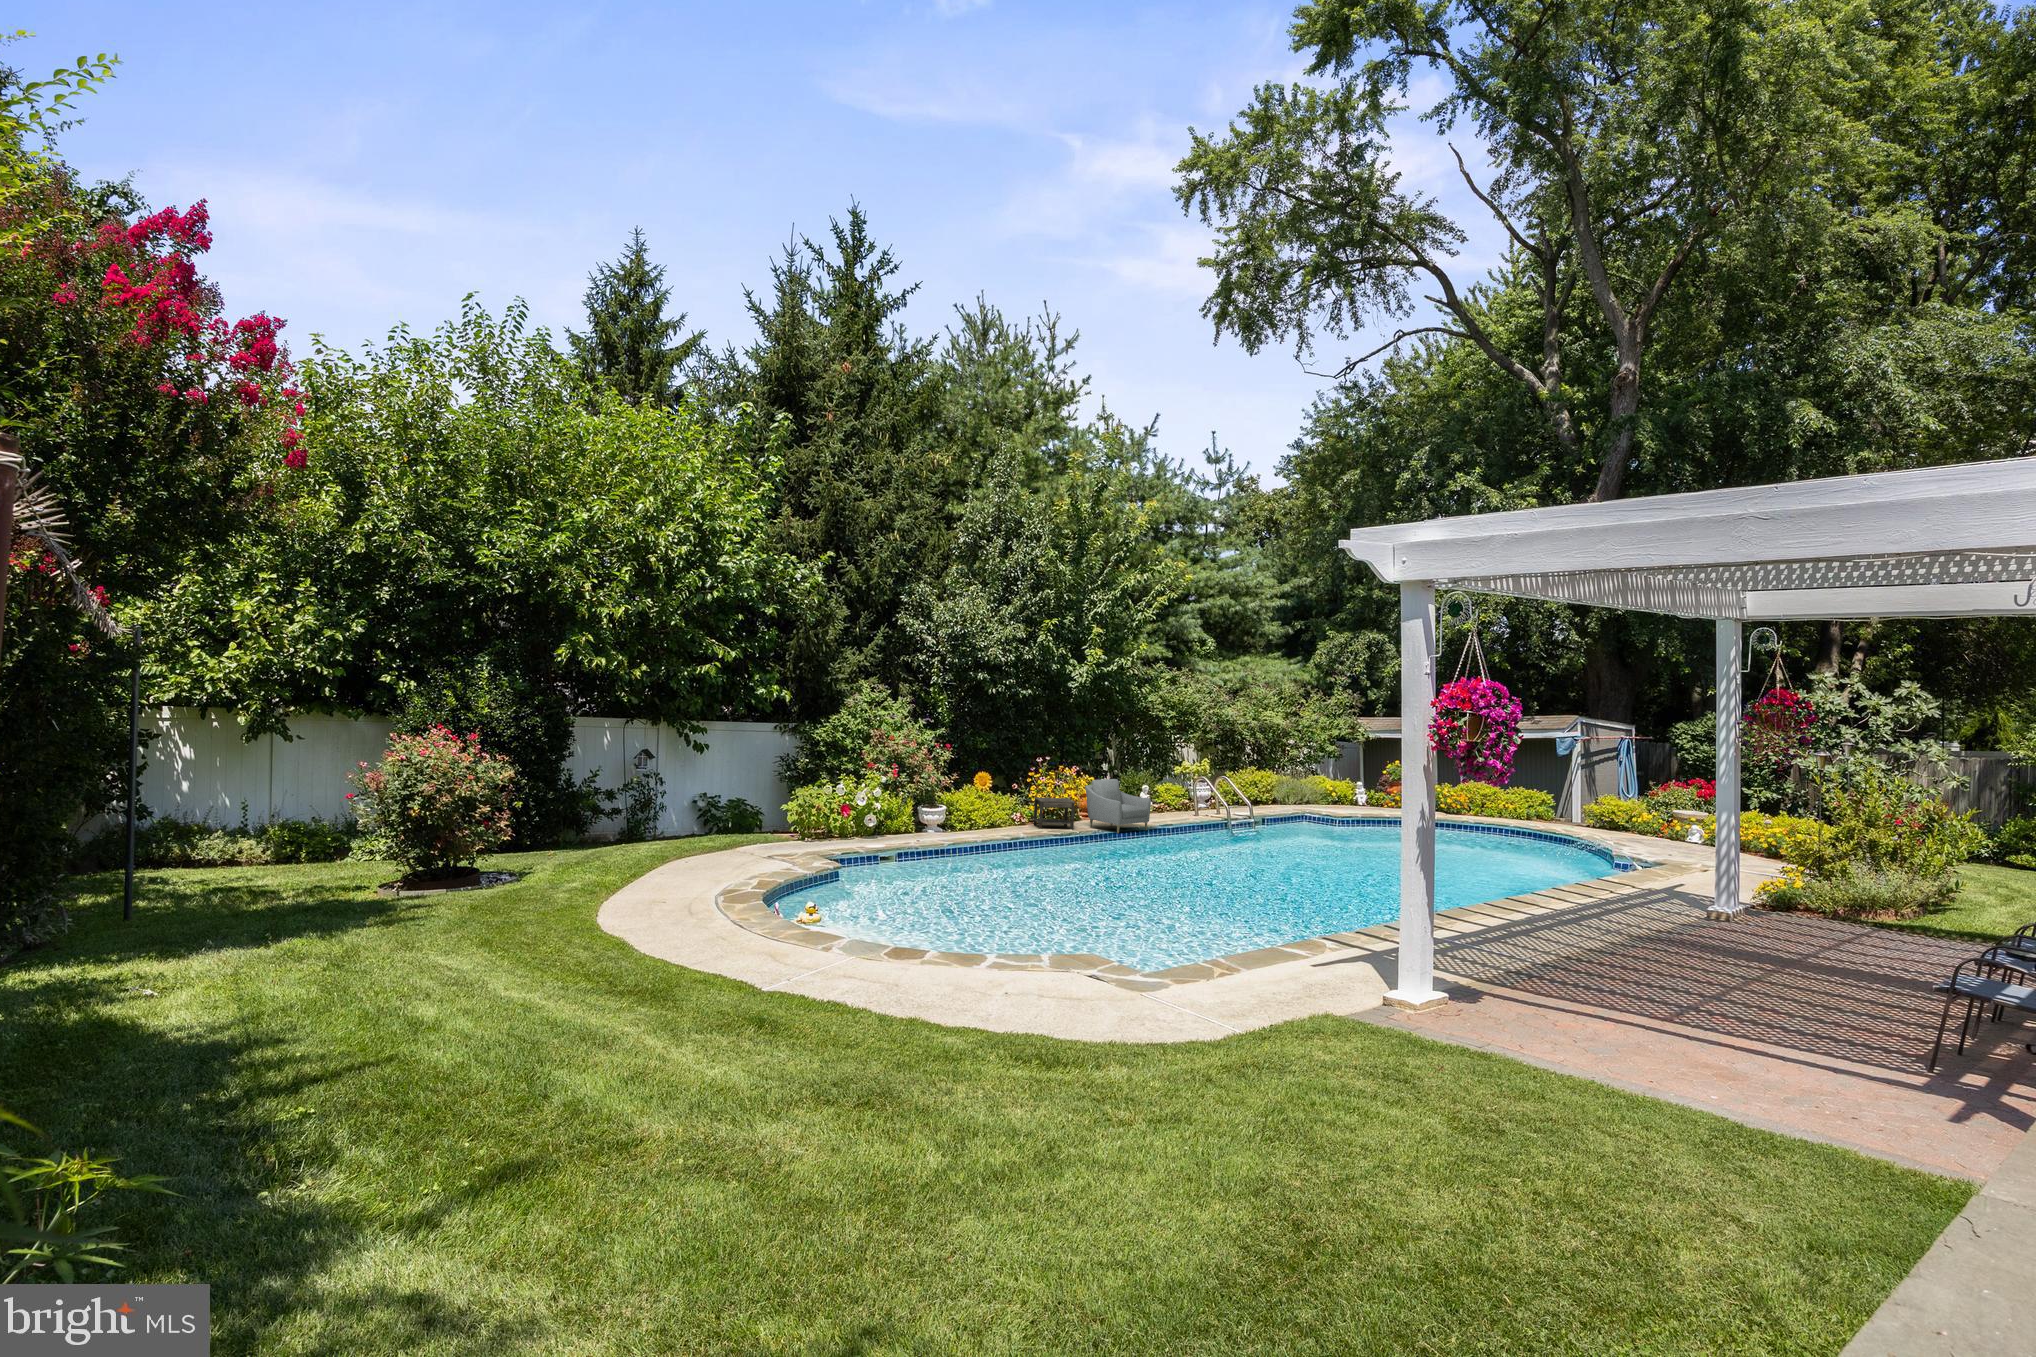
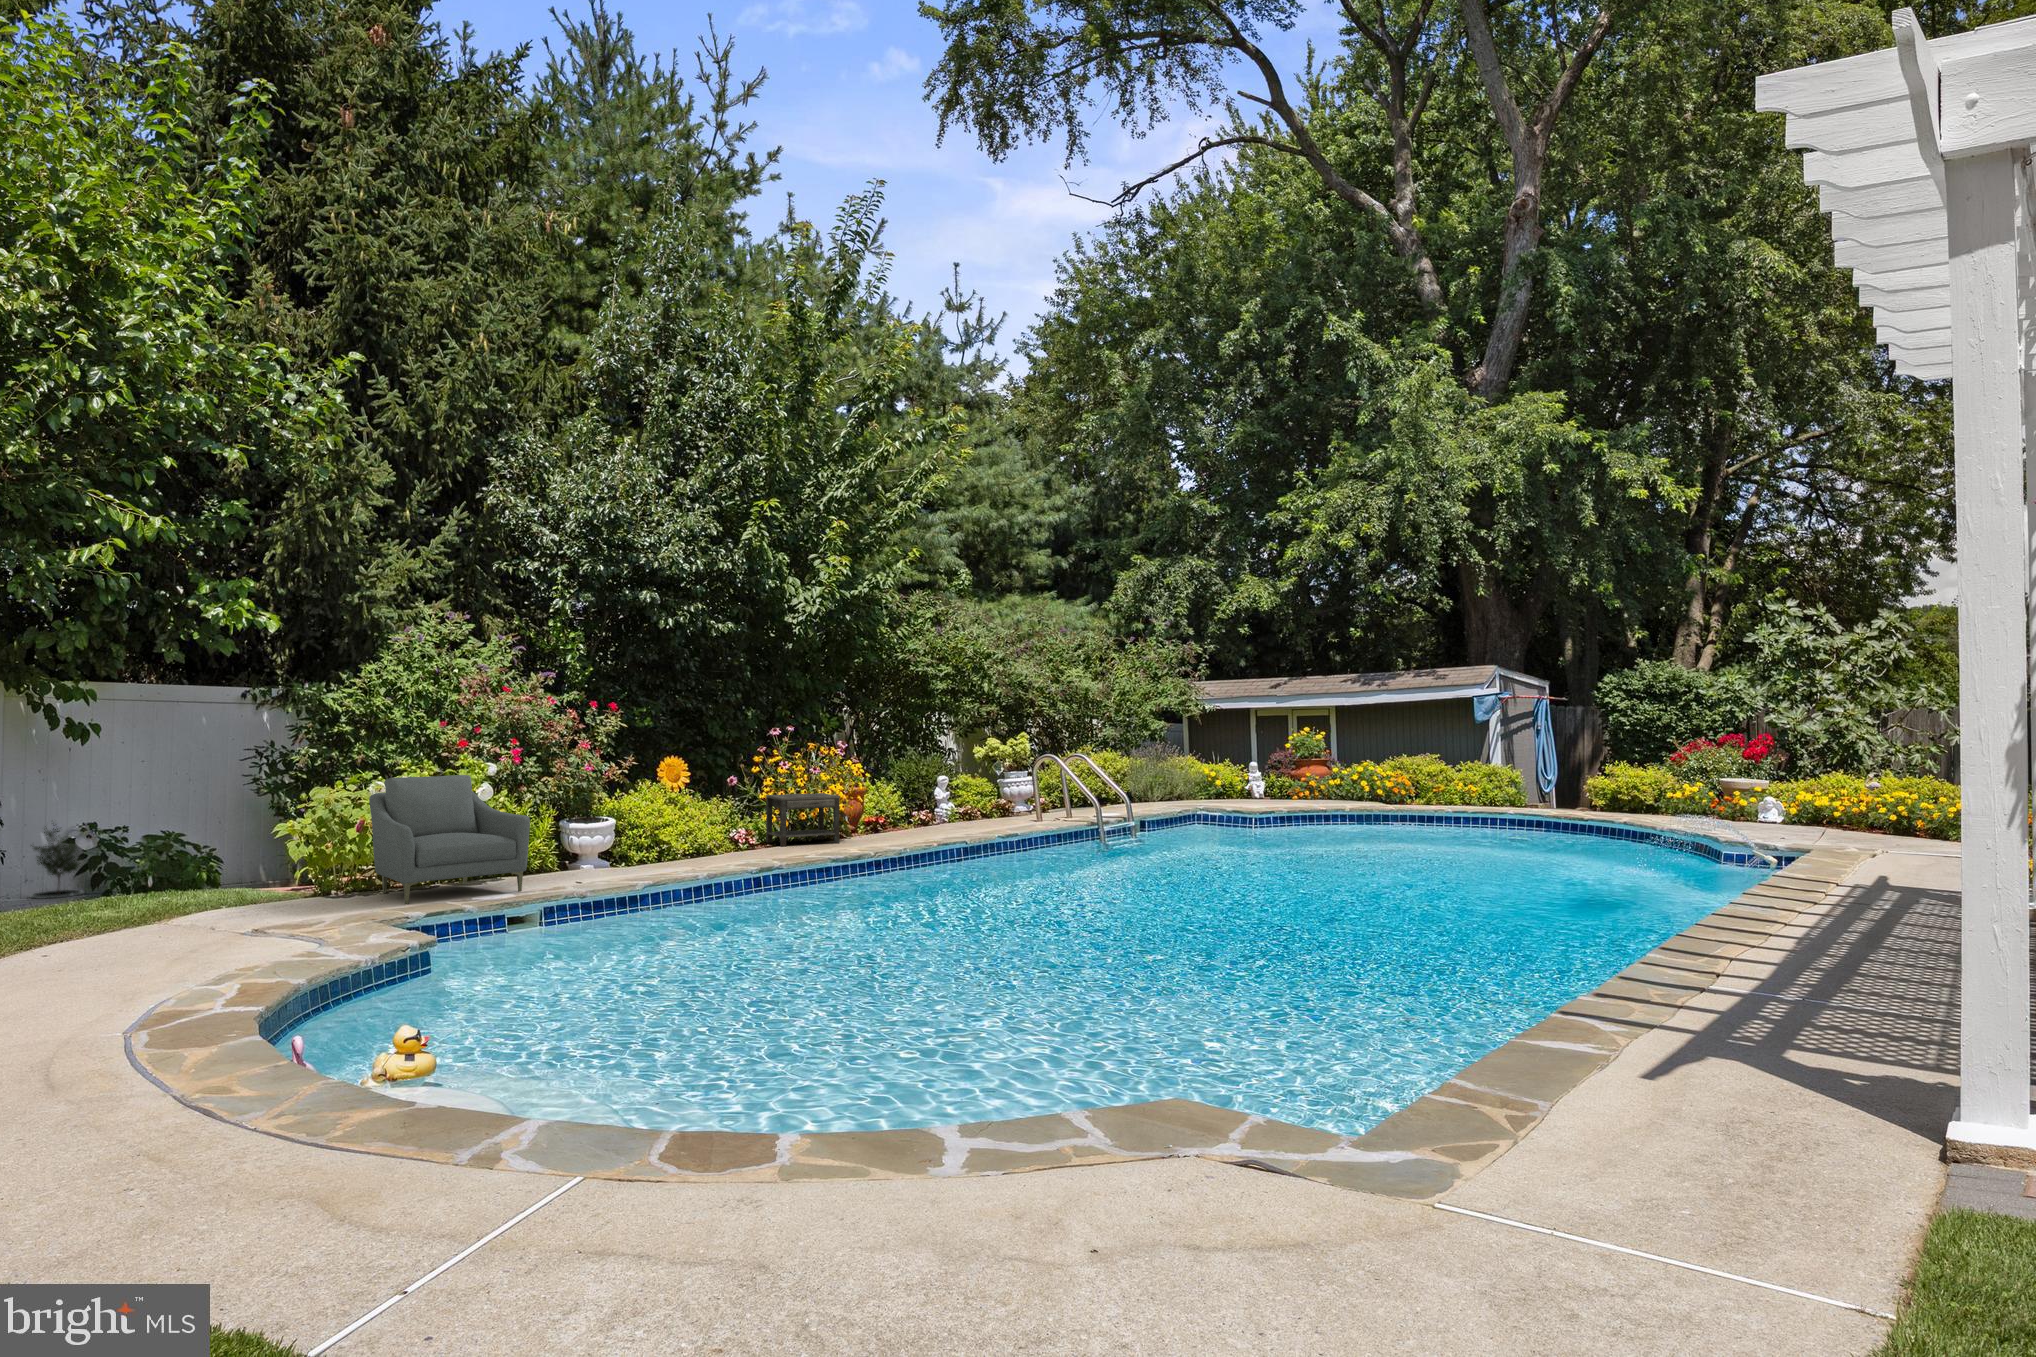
chair: present [1085,779,1151,833] -> present [369,775,530,904]
potted tree: none [681,787,703,825] -> present [30,825,83,899]

